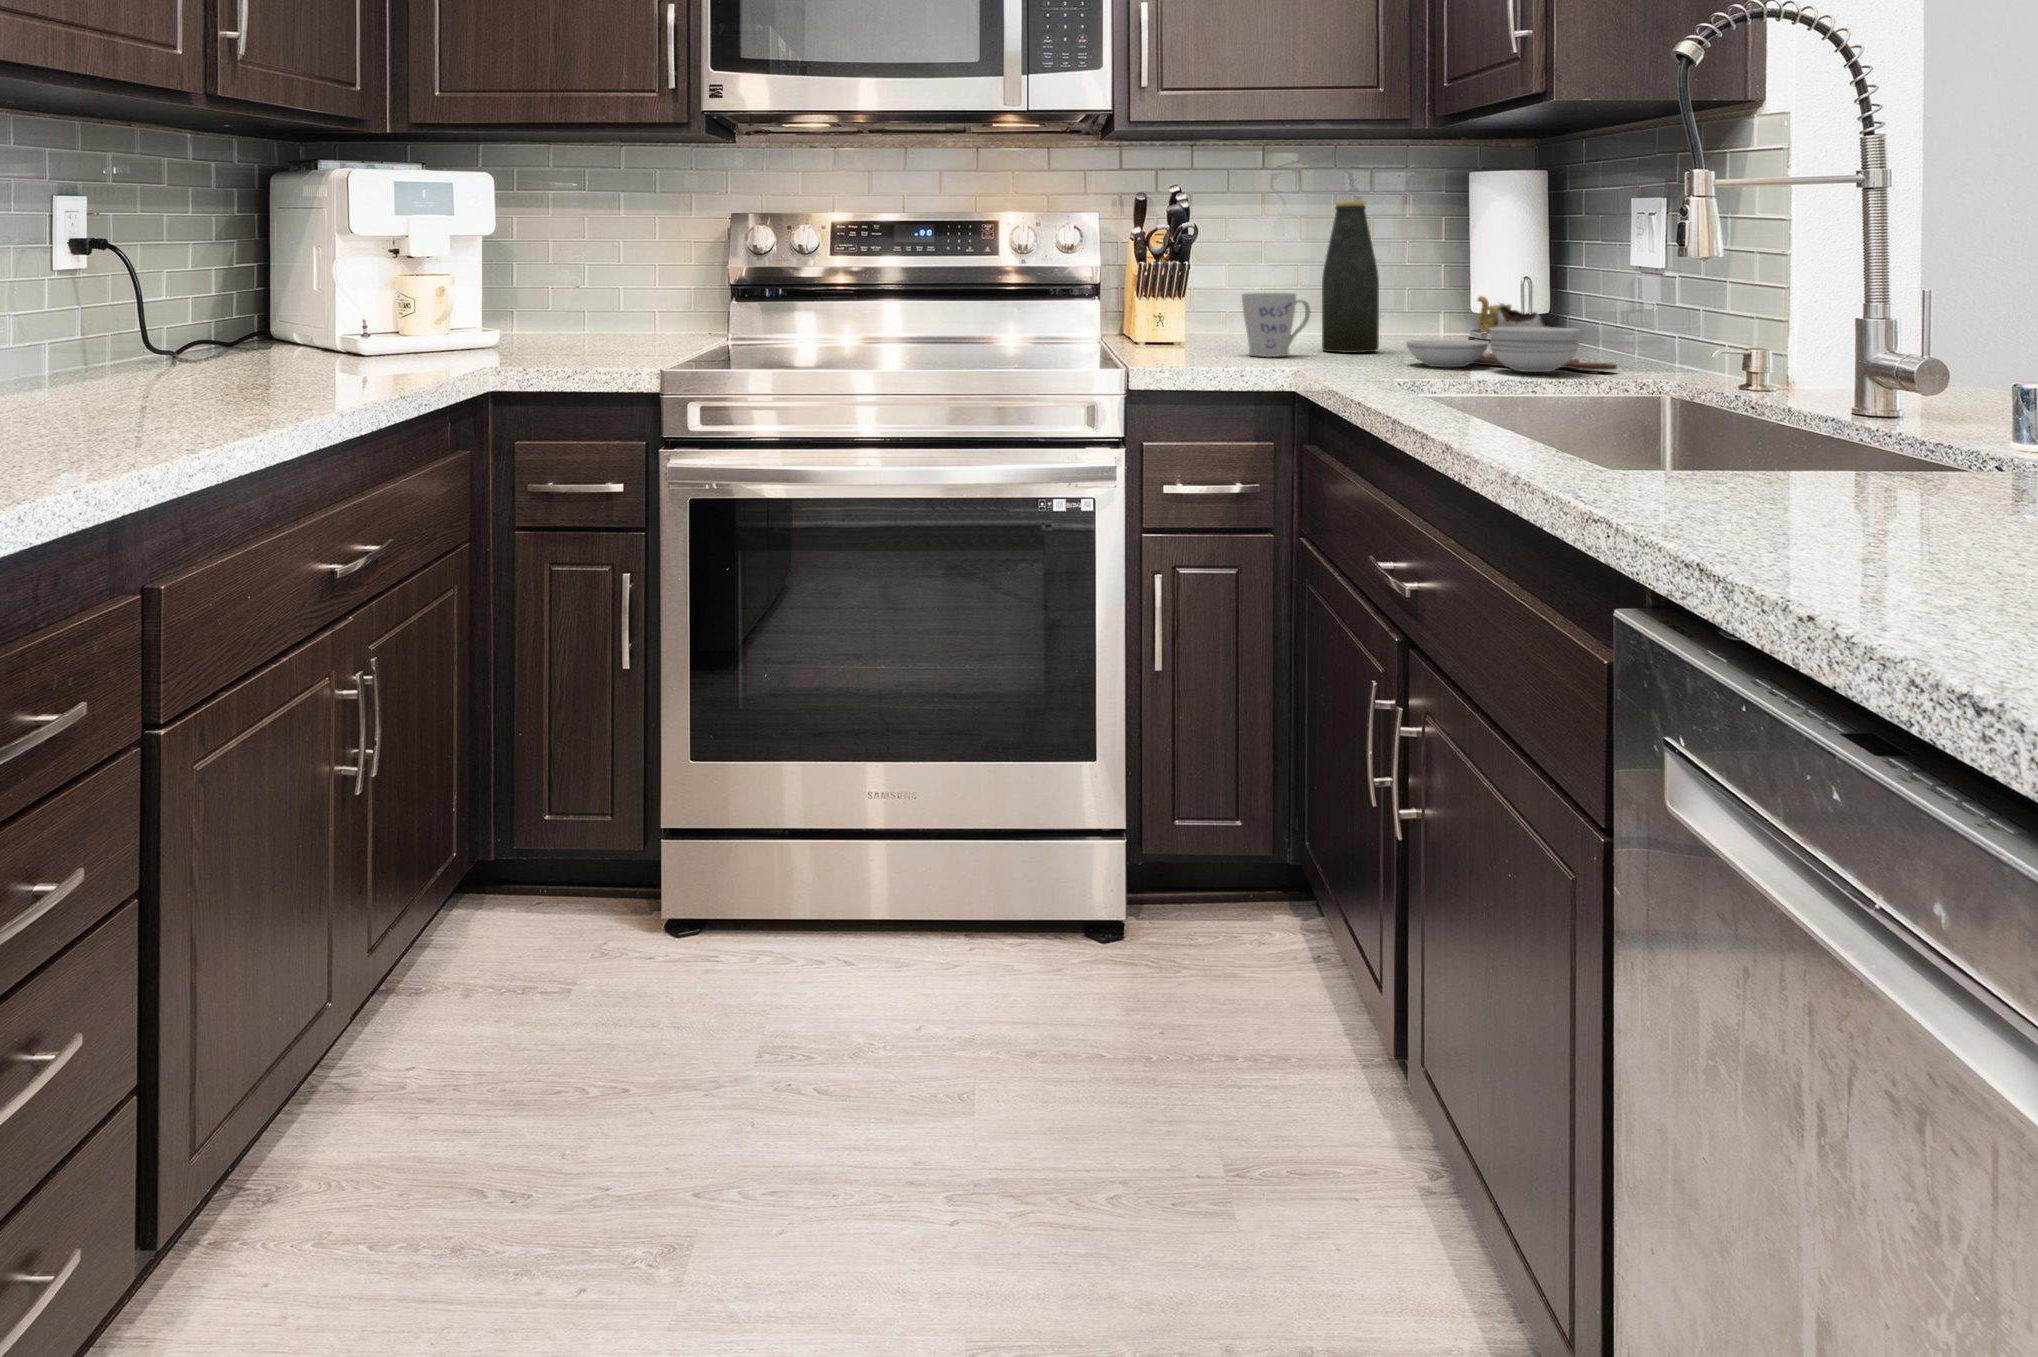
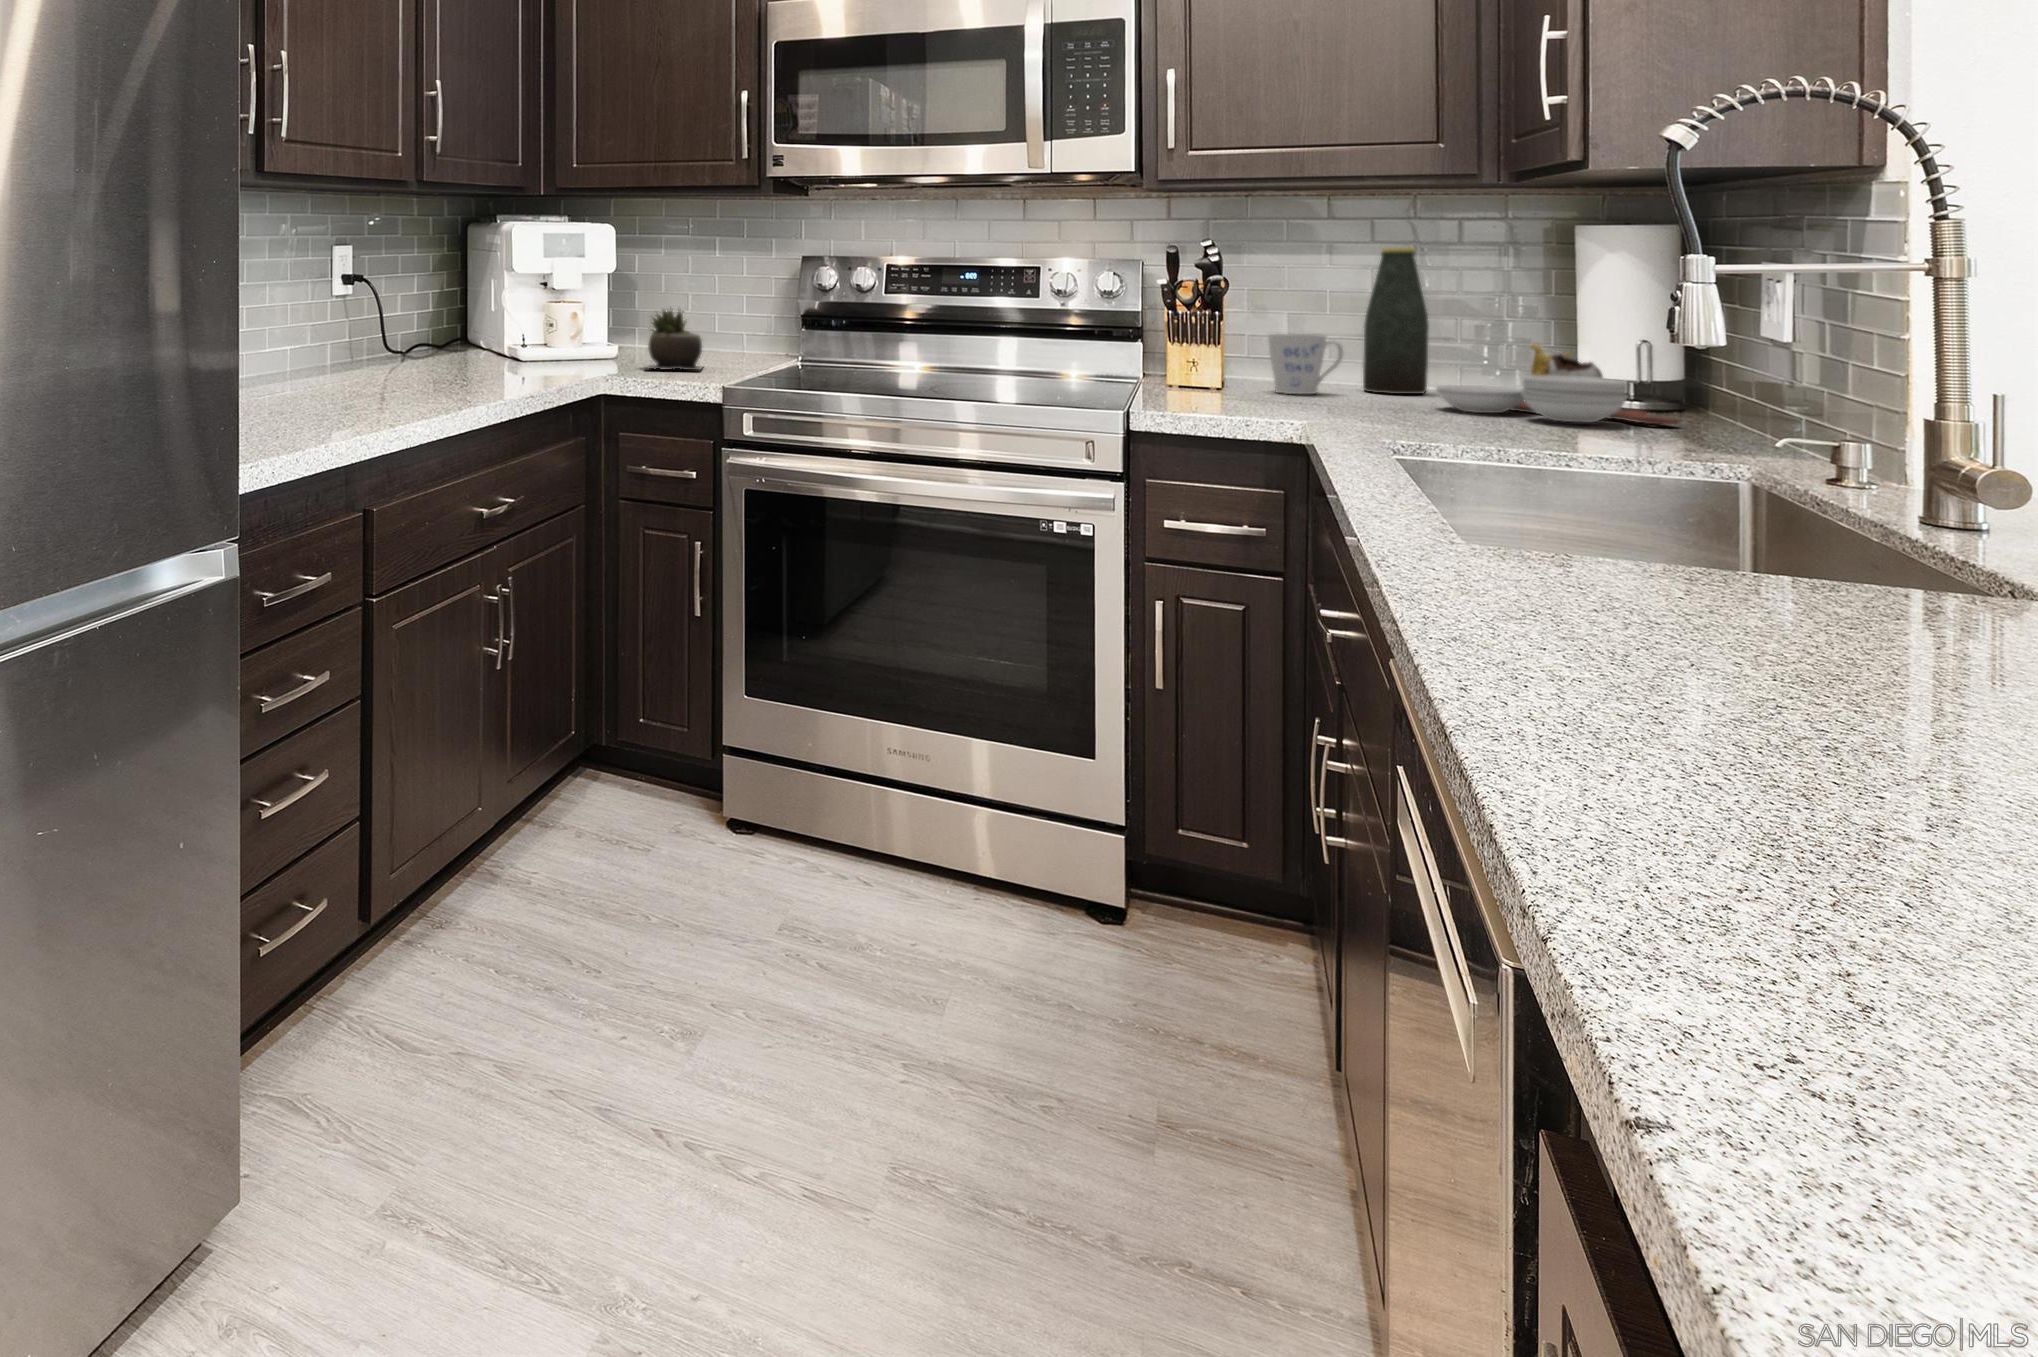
succulent plant: none [539,276,615,358] -> present [647,309,702,370]

